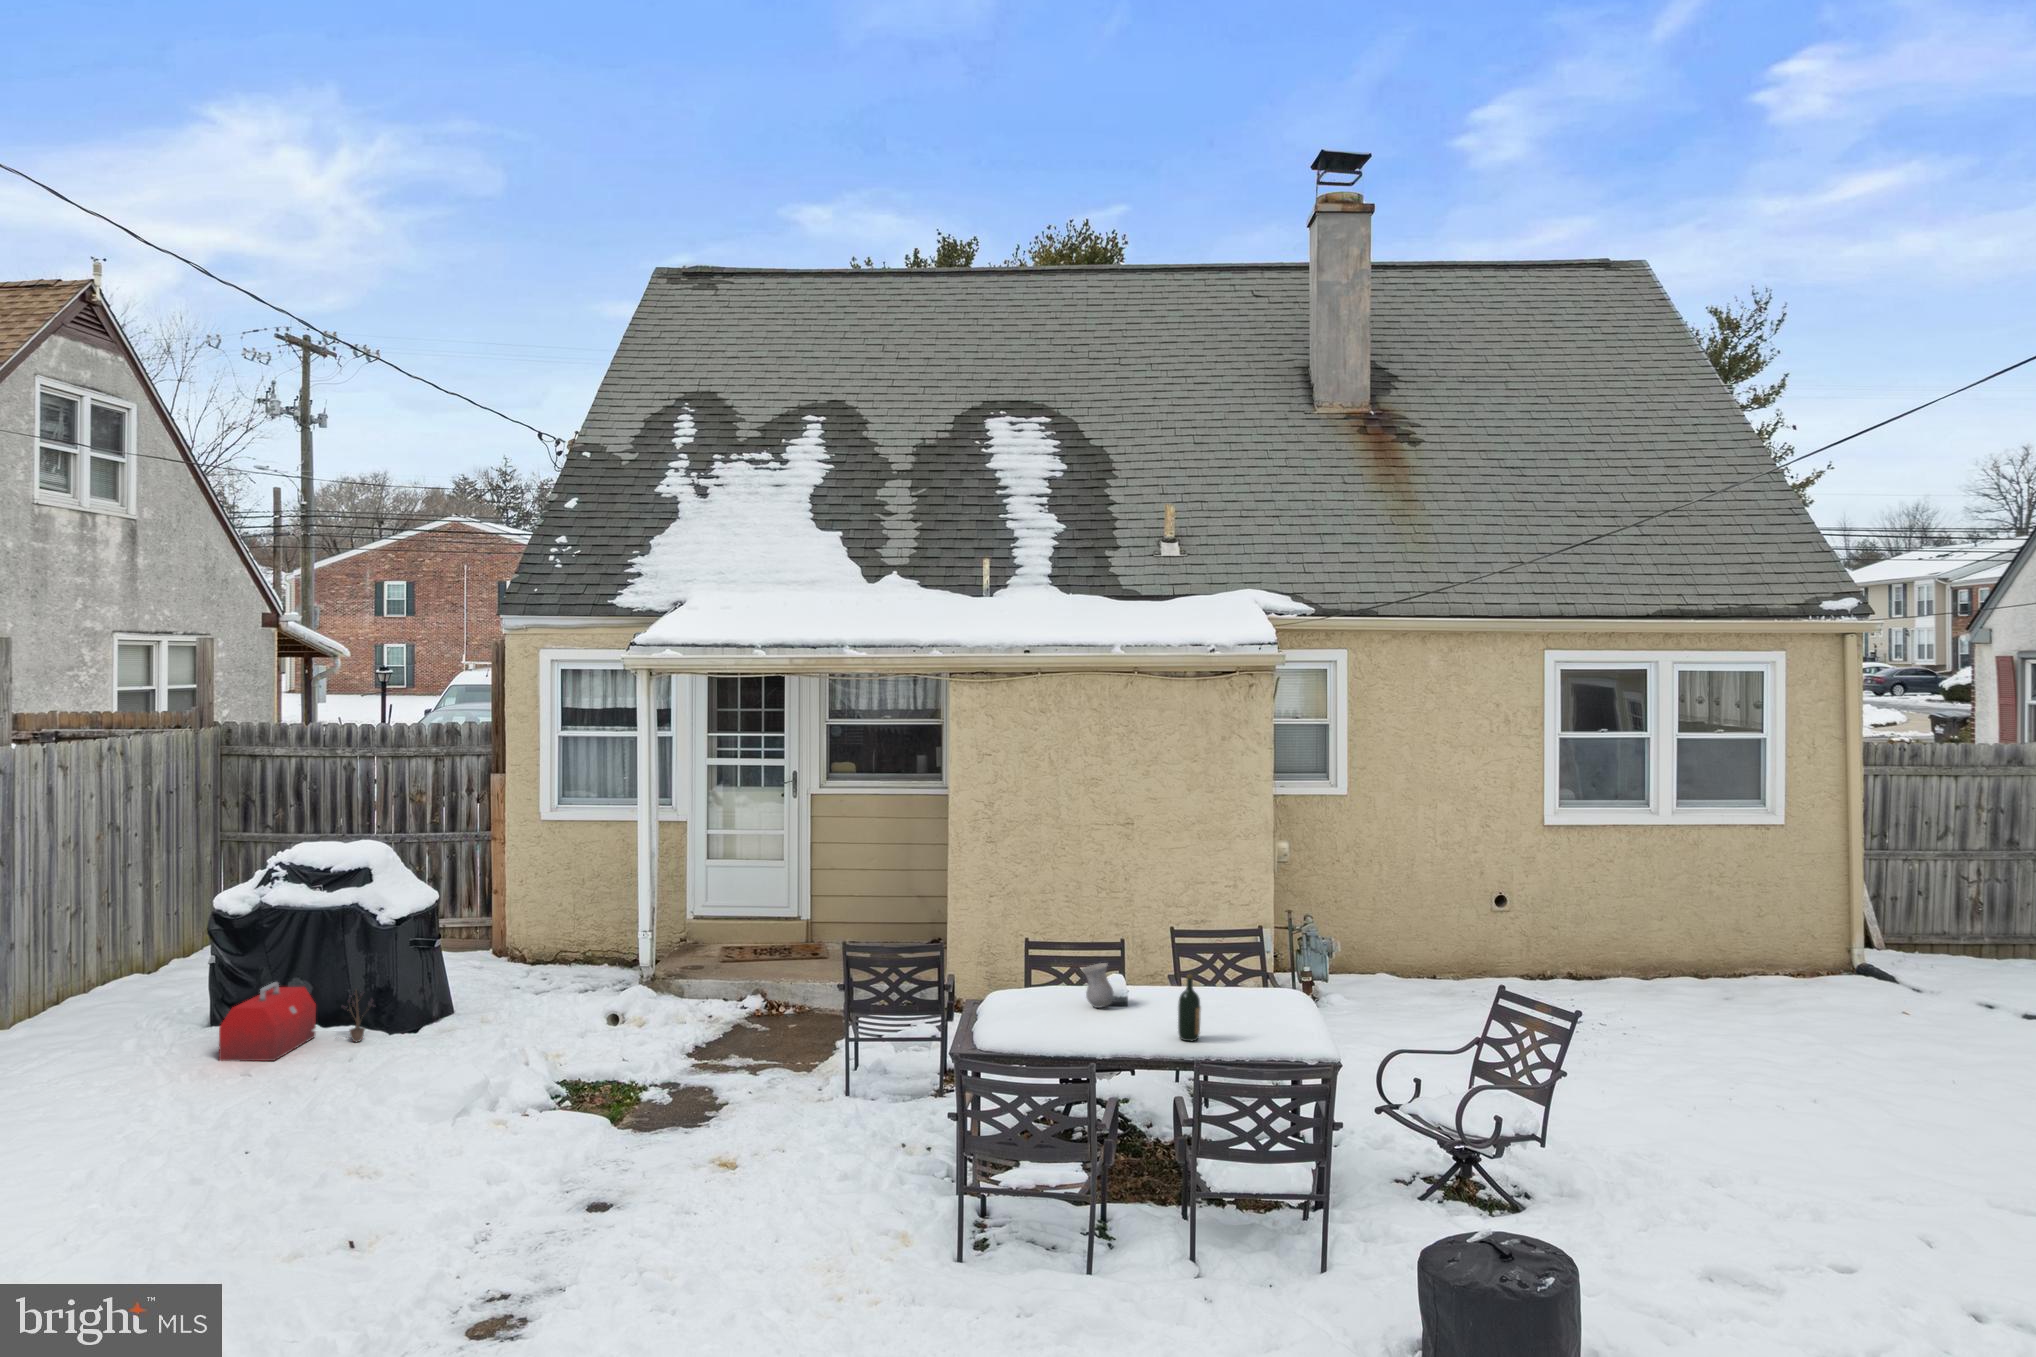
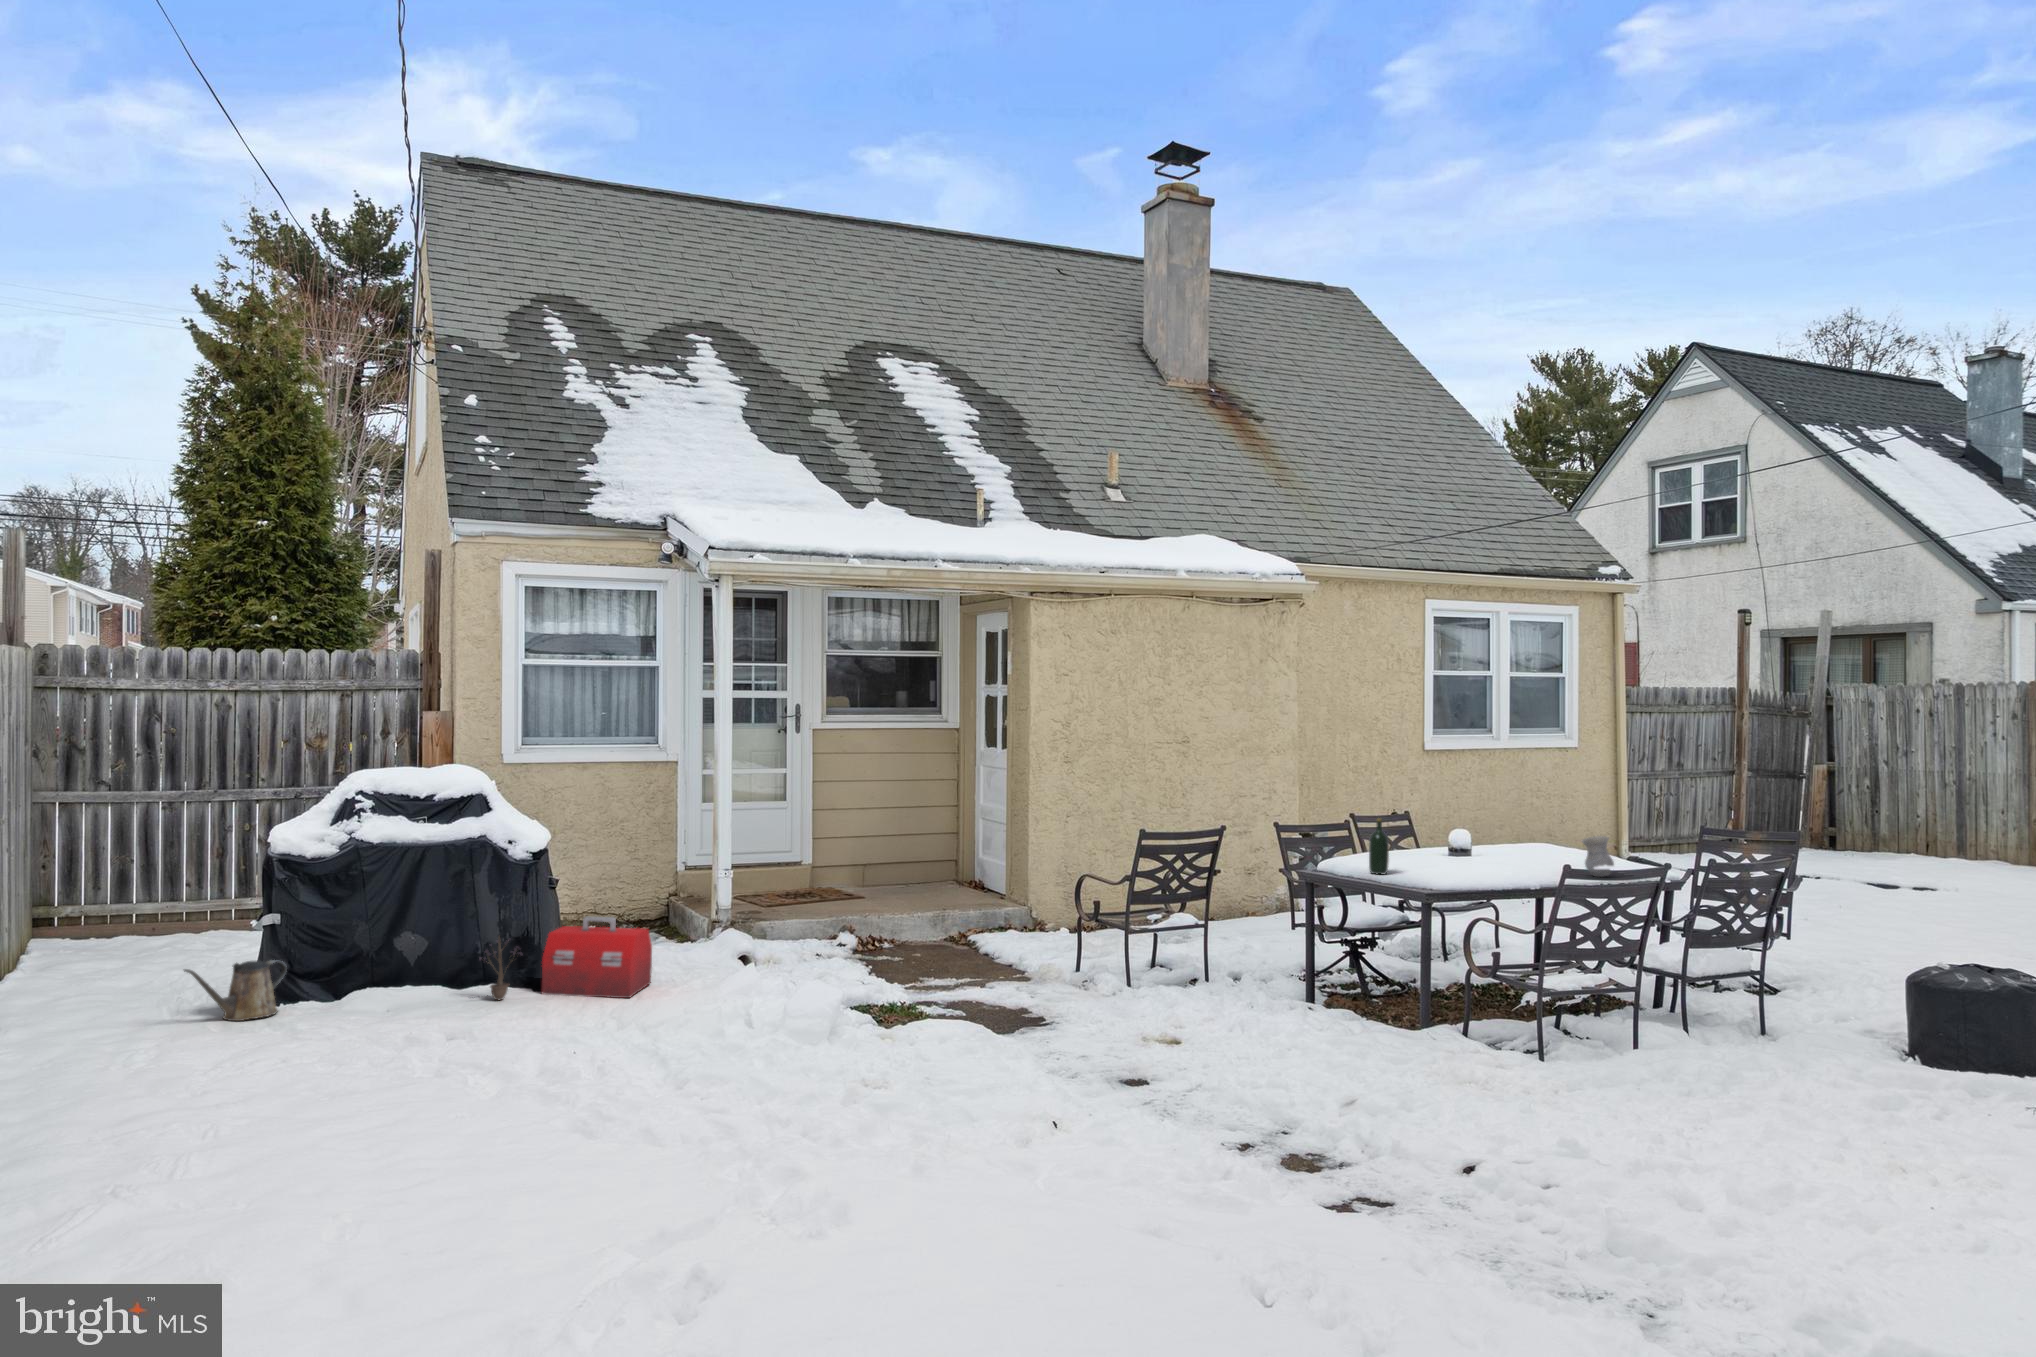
vase: present [1082,963,1113,1008] -> present [1582,836,1614,877]
wine bottle: present [1178,974,1201,1041] -> present [1369,818,1389,875]
toolbox: present [219,982,316,1061] -> present [541,917,652,998]
watering can: none [120,995,214,1041] -> present [184,960,287,1021]

